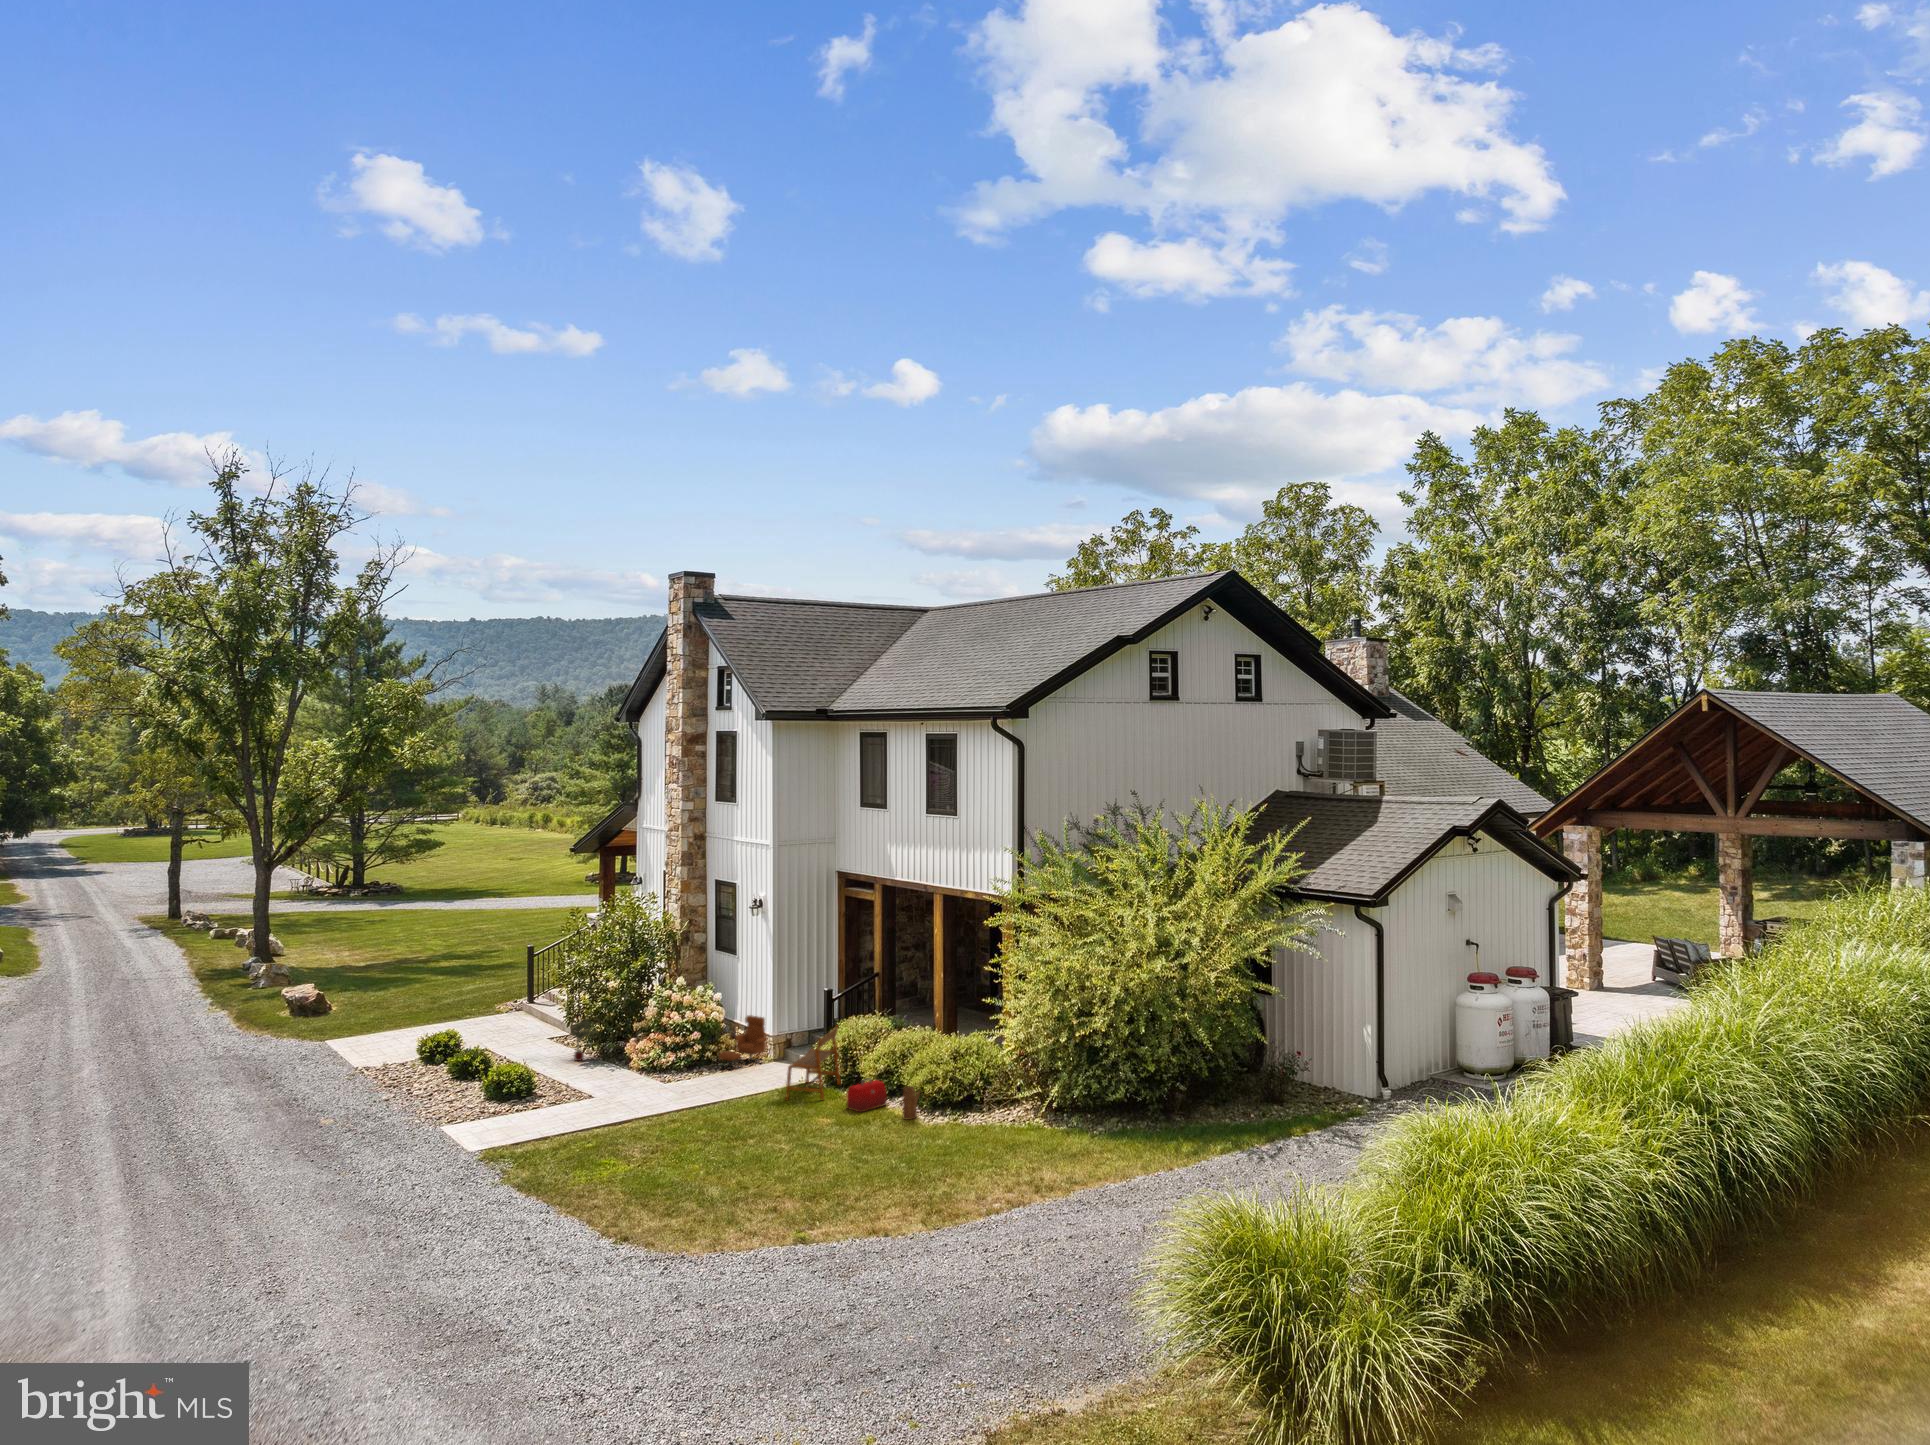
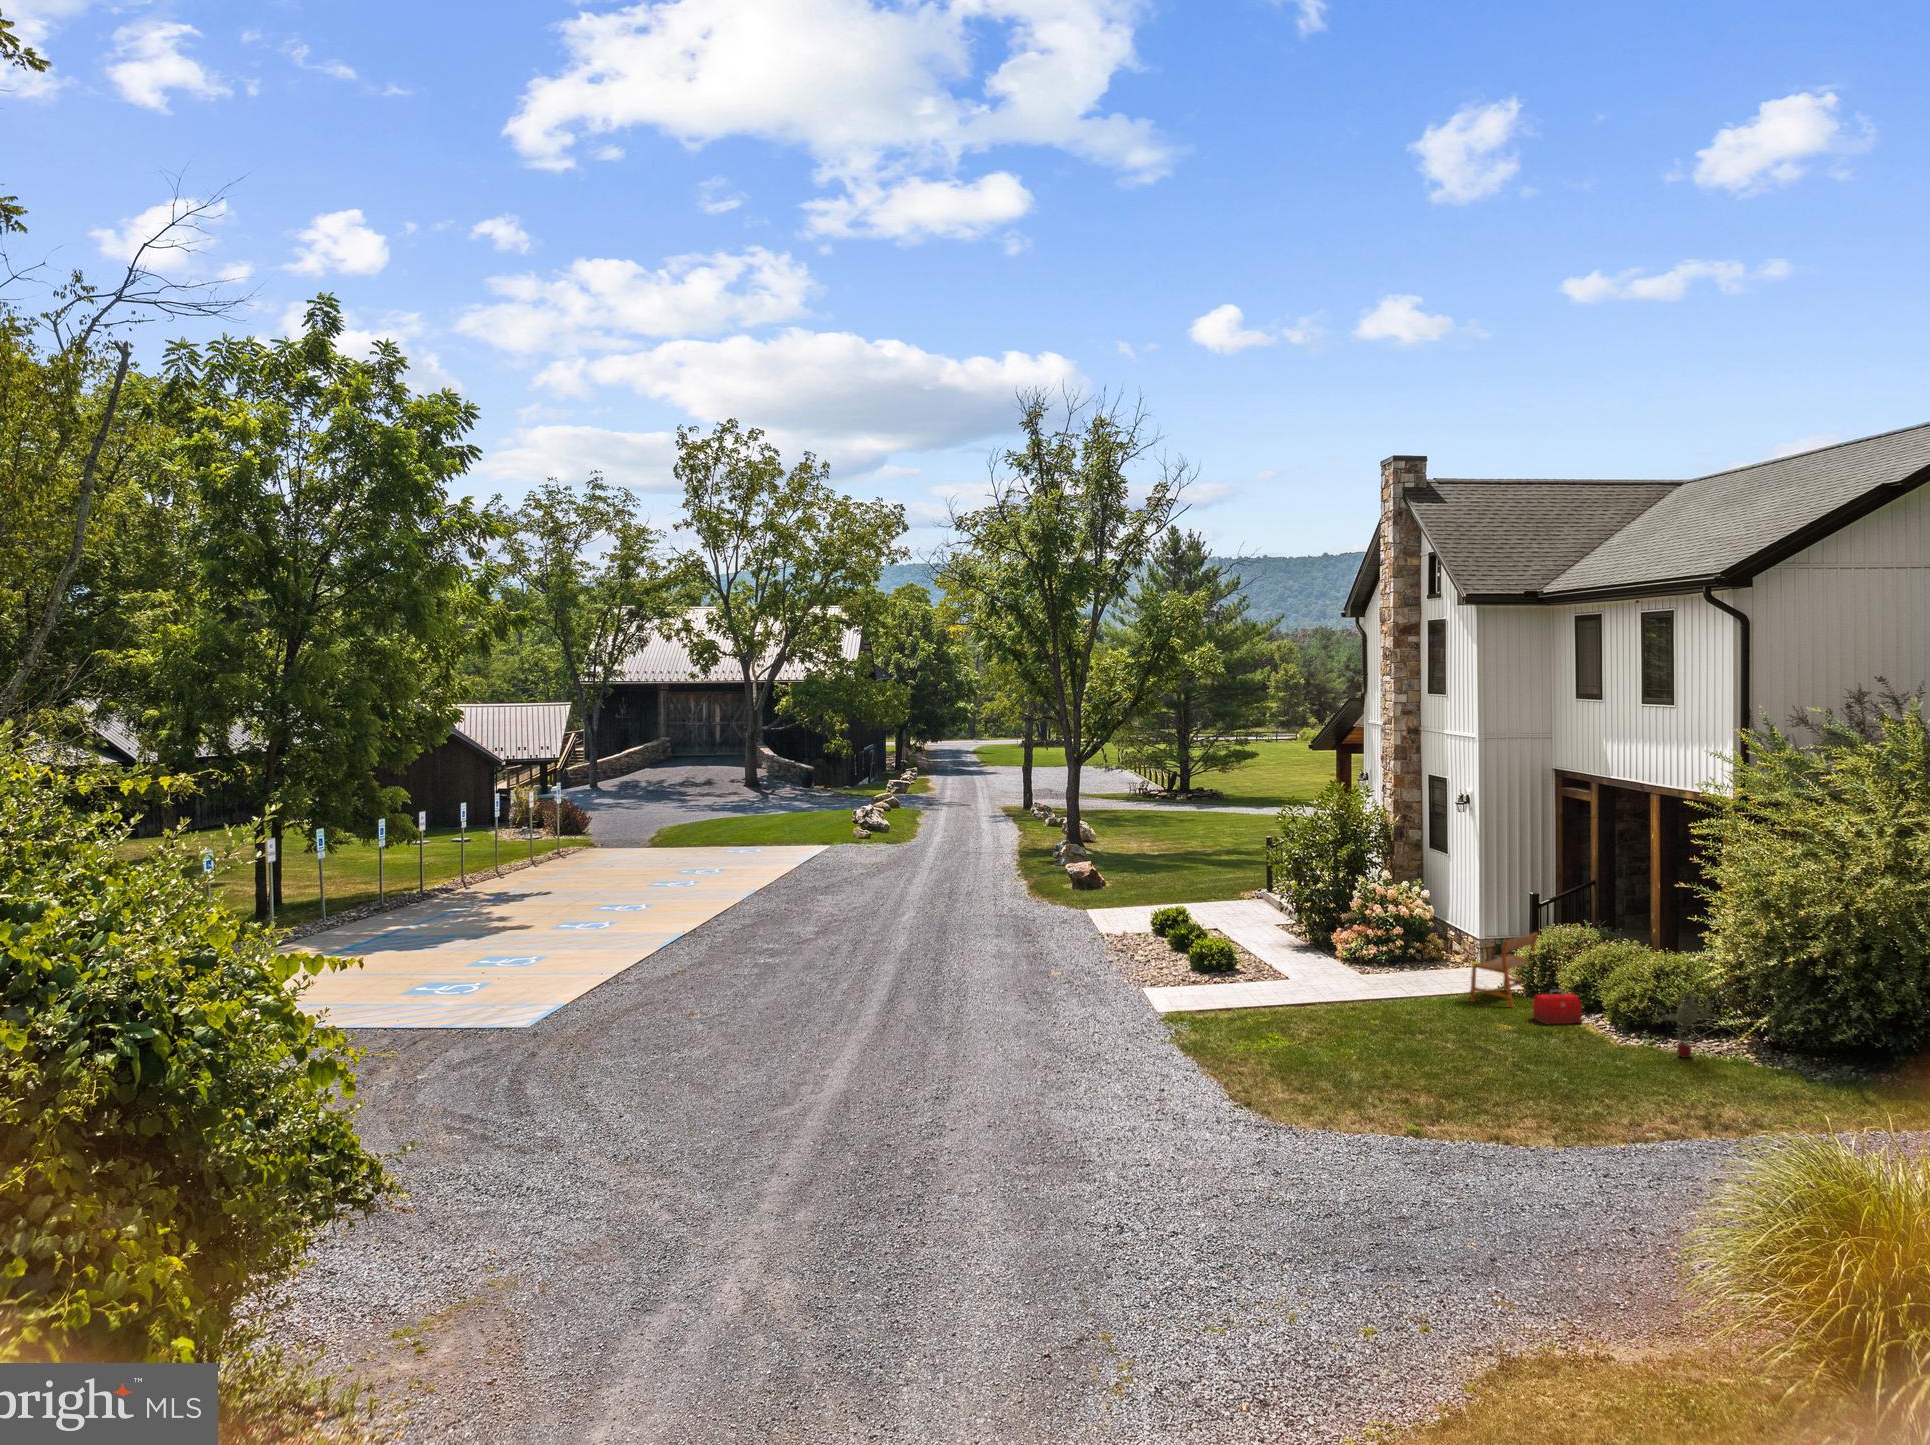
potted tree: present [572,1015,596,1061] -> present [1654,991,1713,1058]
lounge chair: present [719,1015,767,1069] -> none [1420,917,1475,969]
watering can: present [903,1086,920,1120] -> none [1592,1002,1612,1040]

